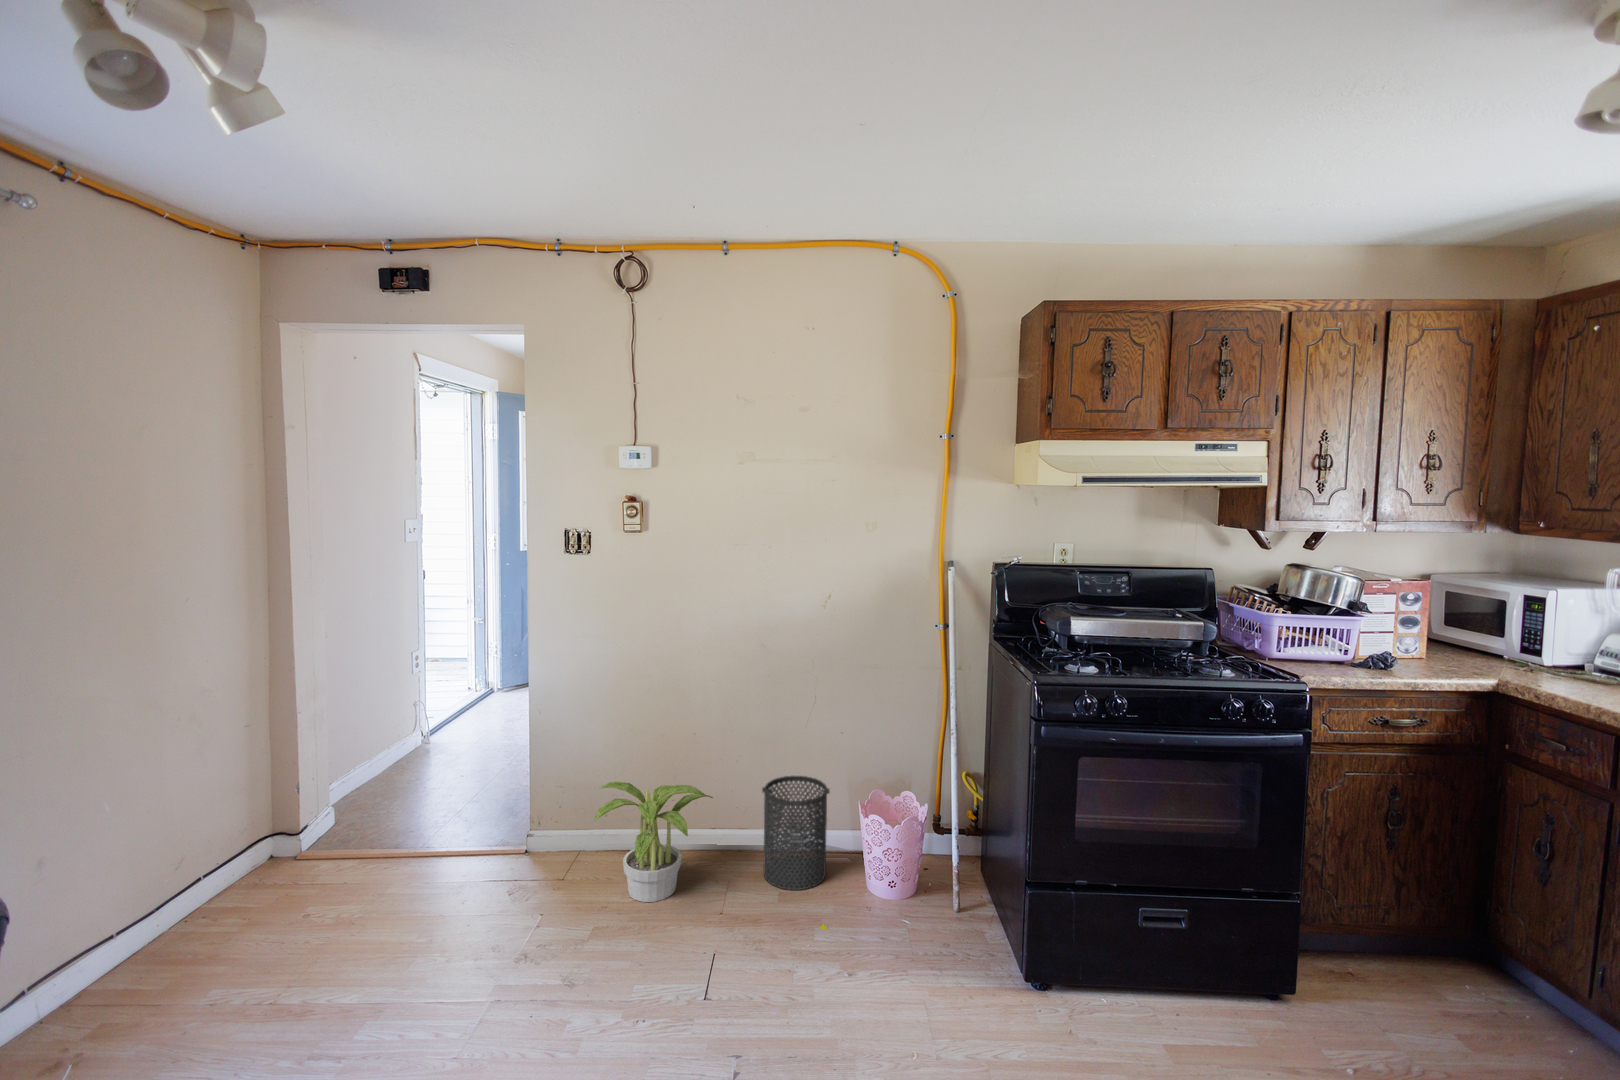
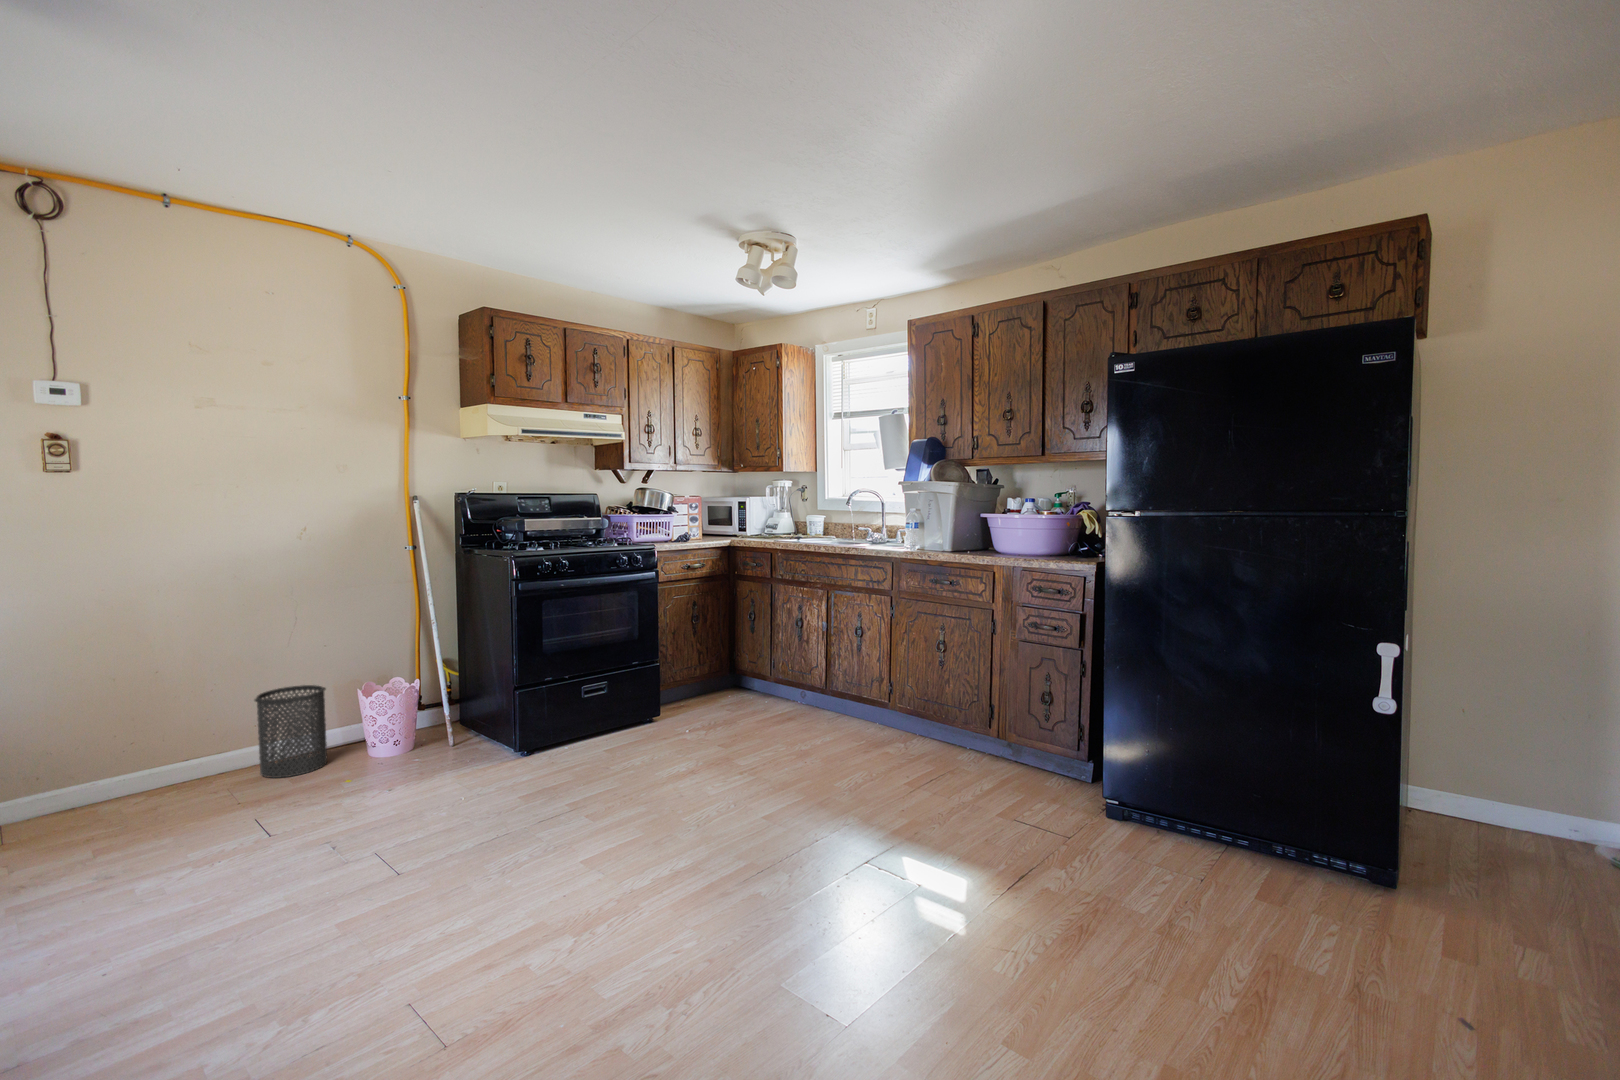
potted plant: present [594,781,713,902] -> none [53,707,199,826]

